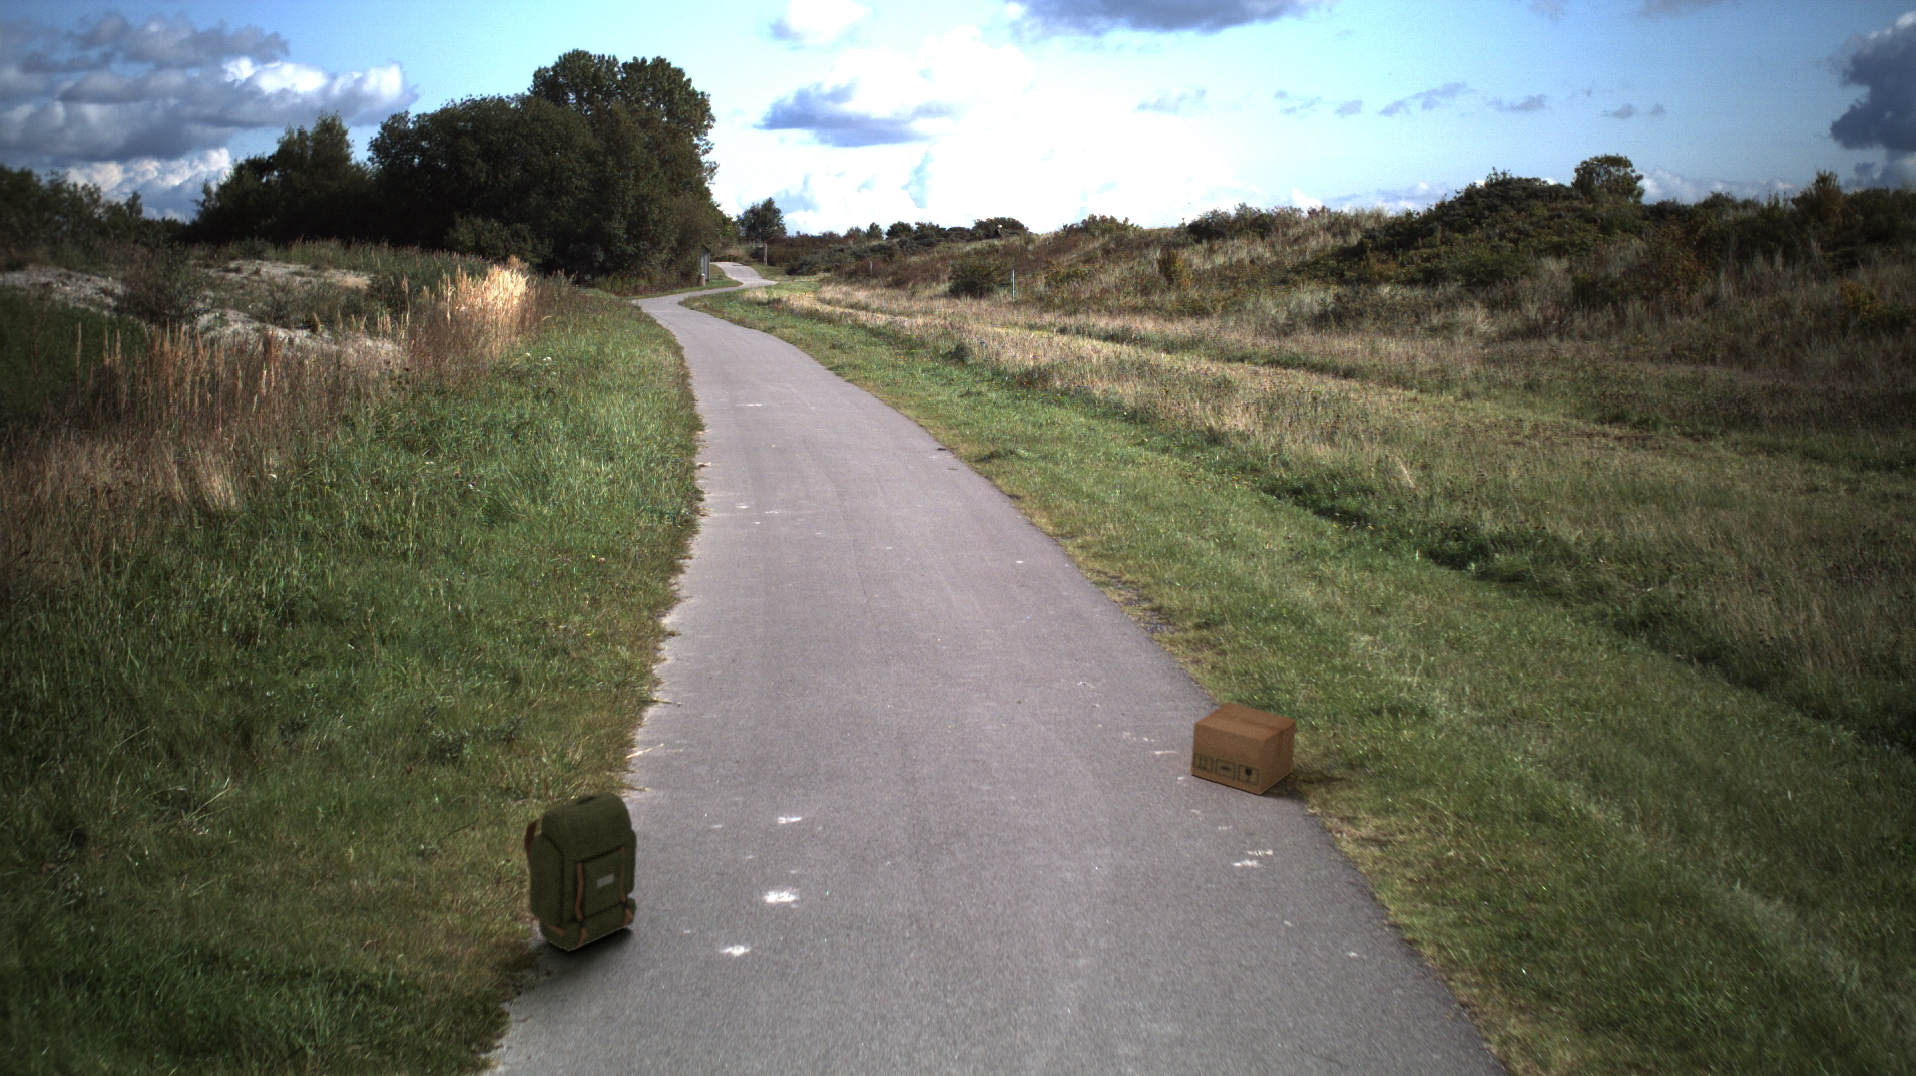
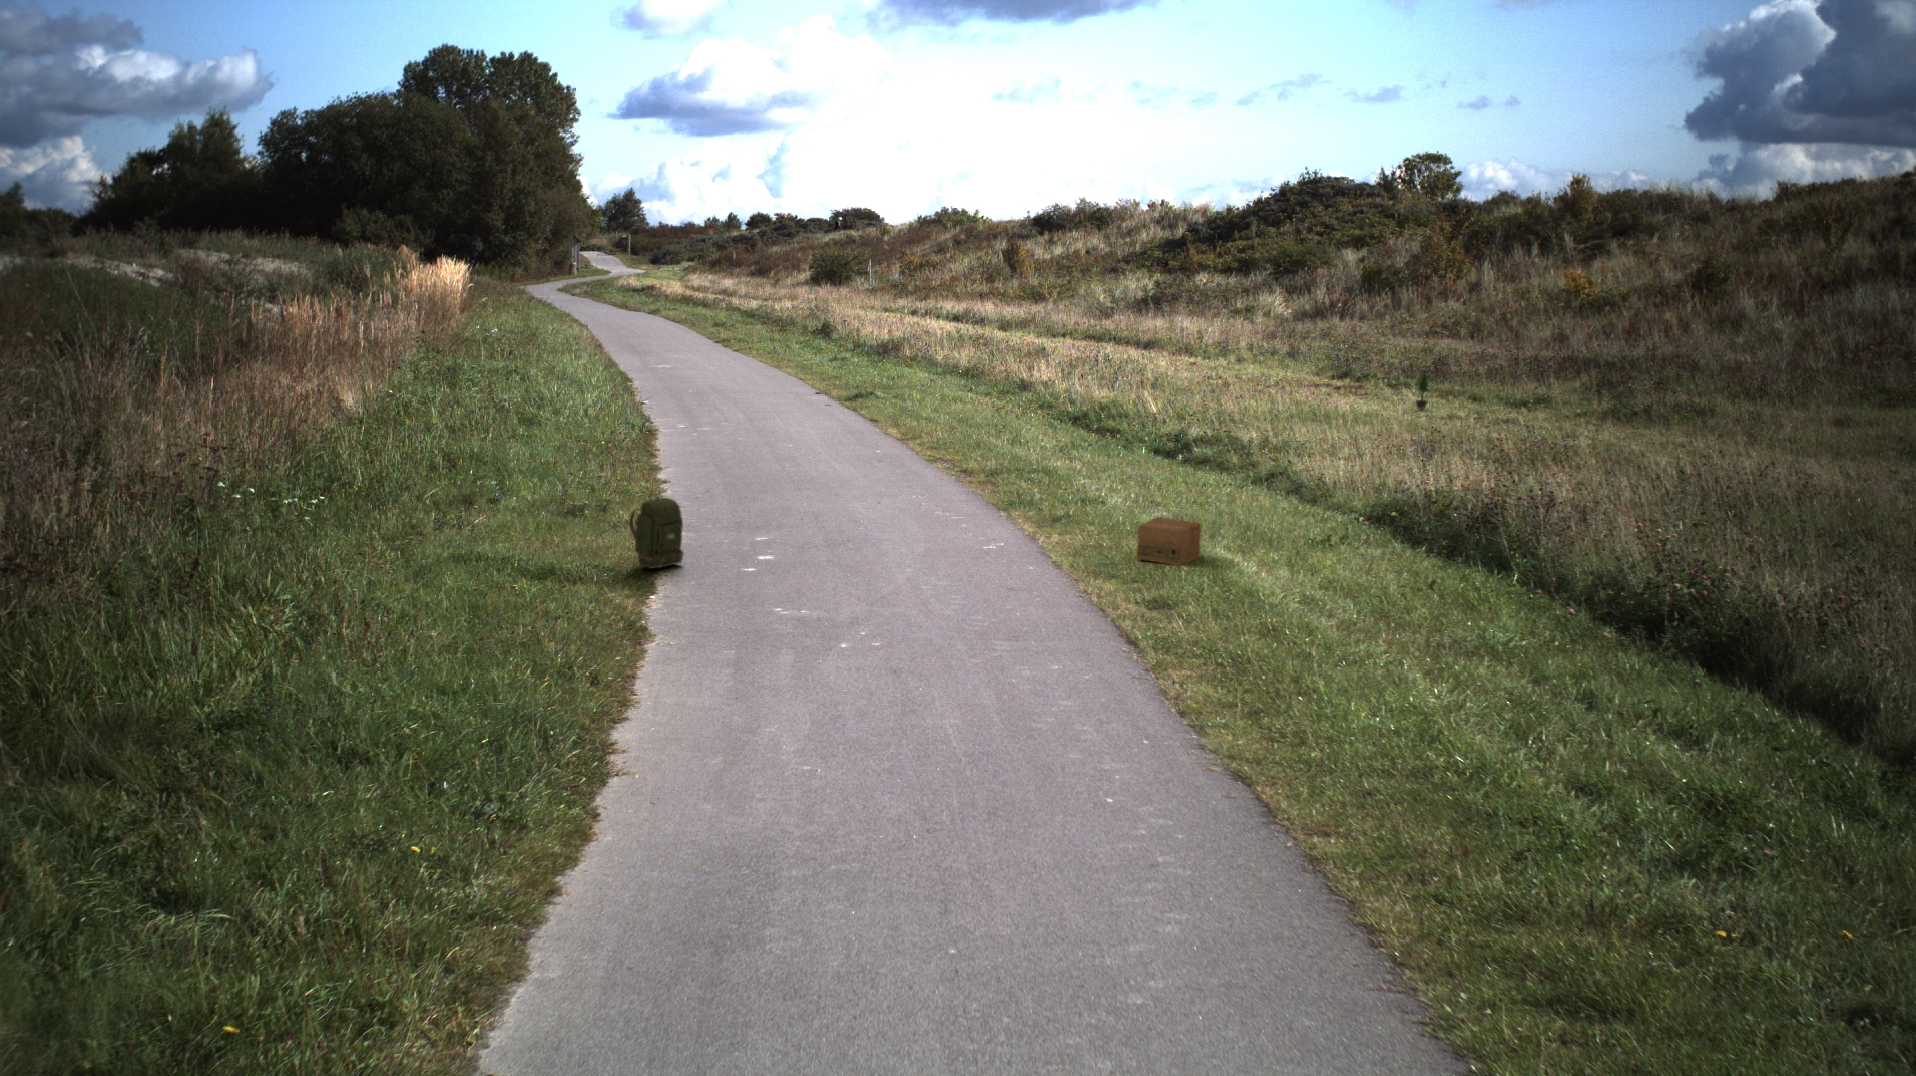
potted tree: none [1783,427,1808,485] -> present [1416,371,1429,410]
cardboard box: present [1191,702,1296,795] -> present [1137,517,1201,565]

